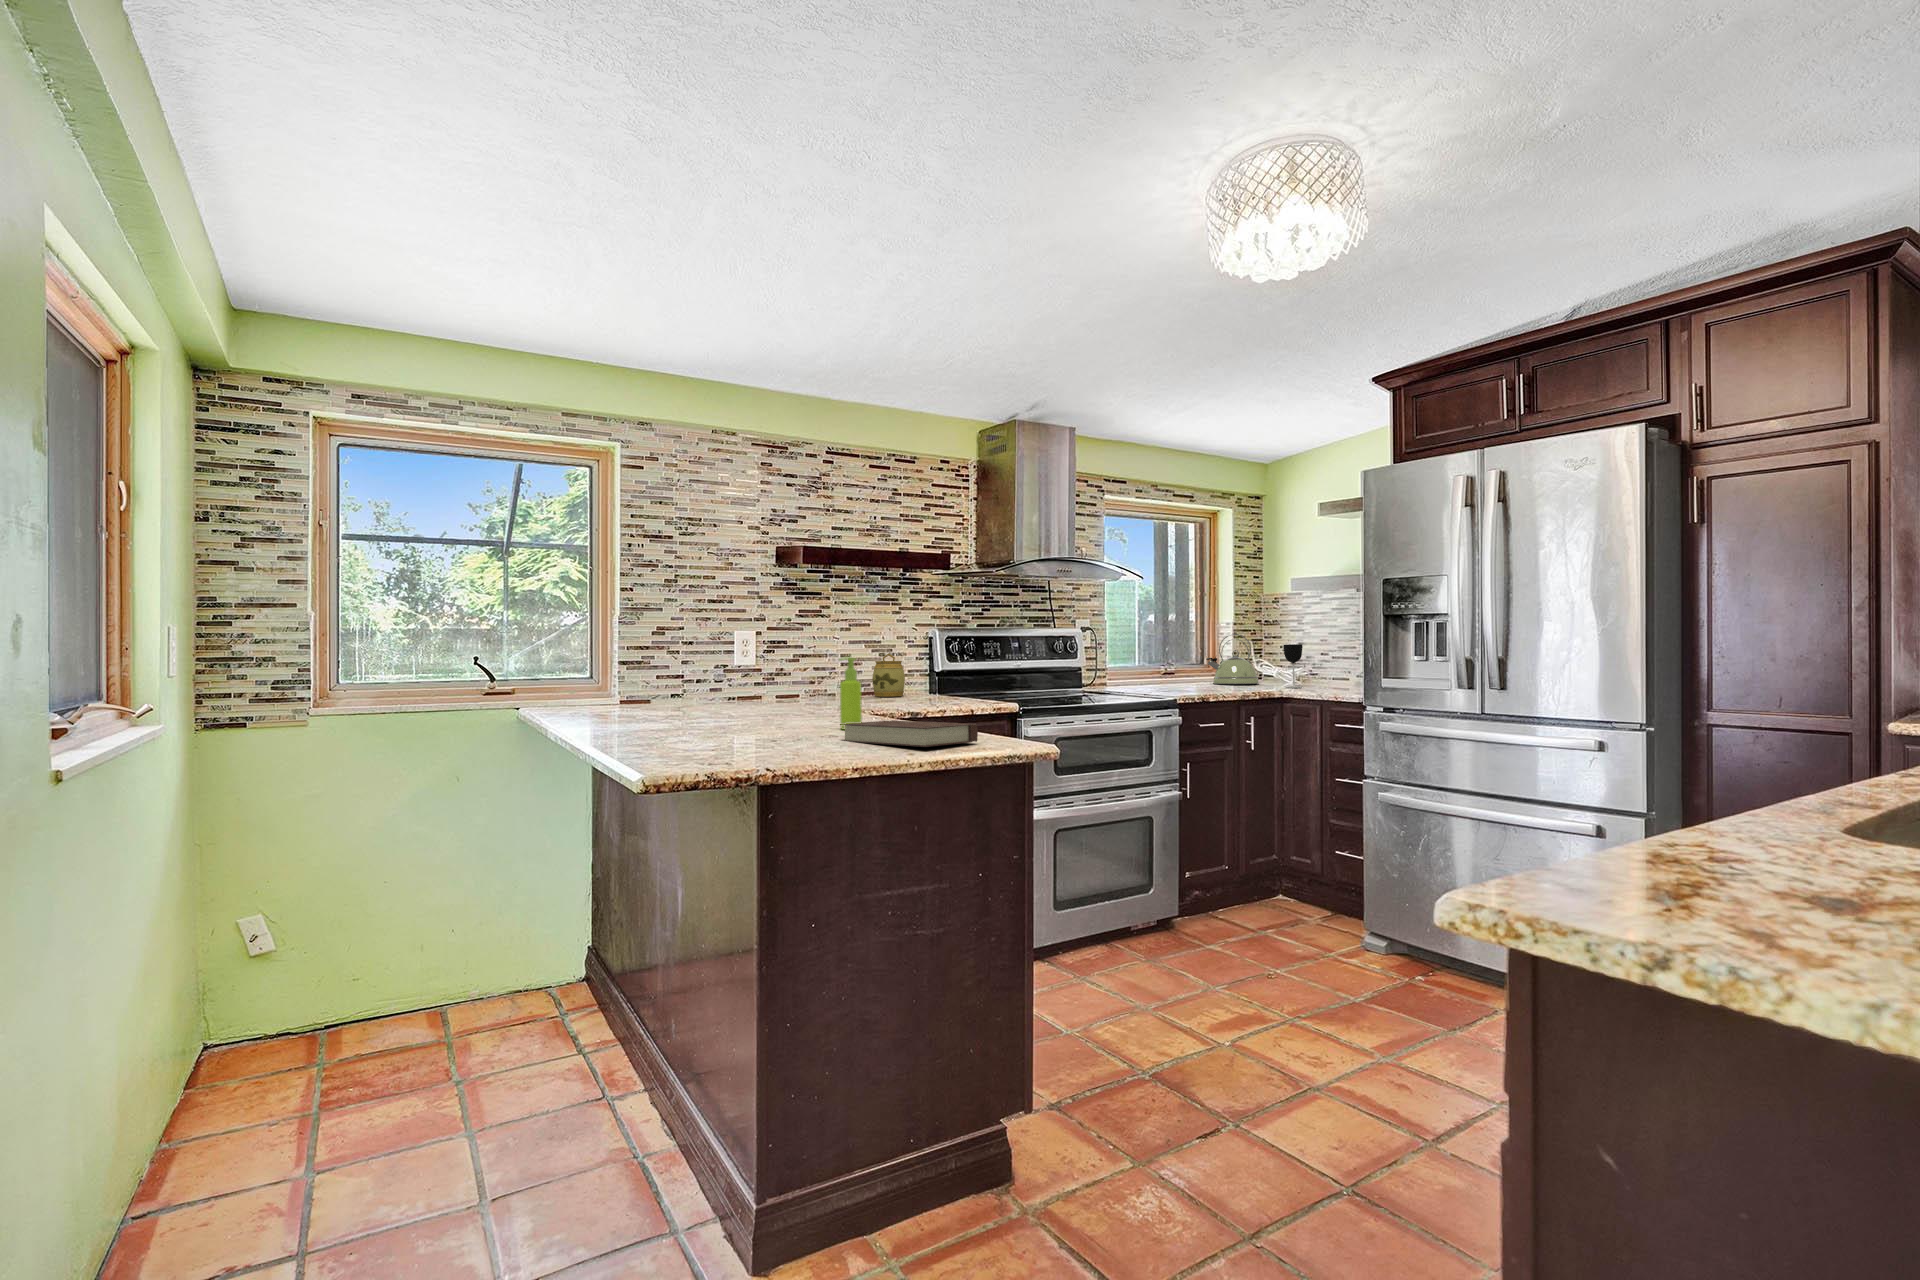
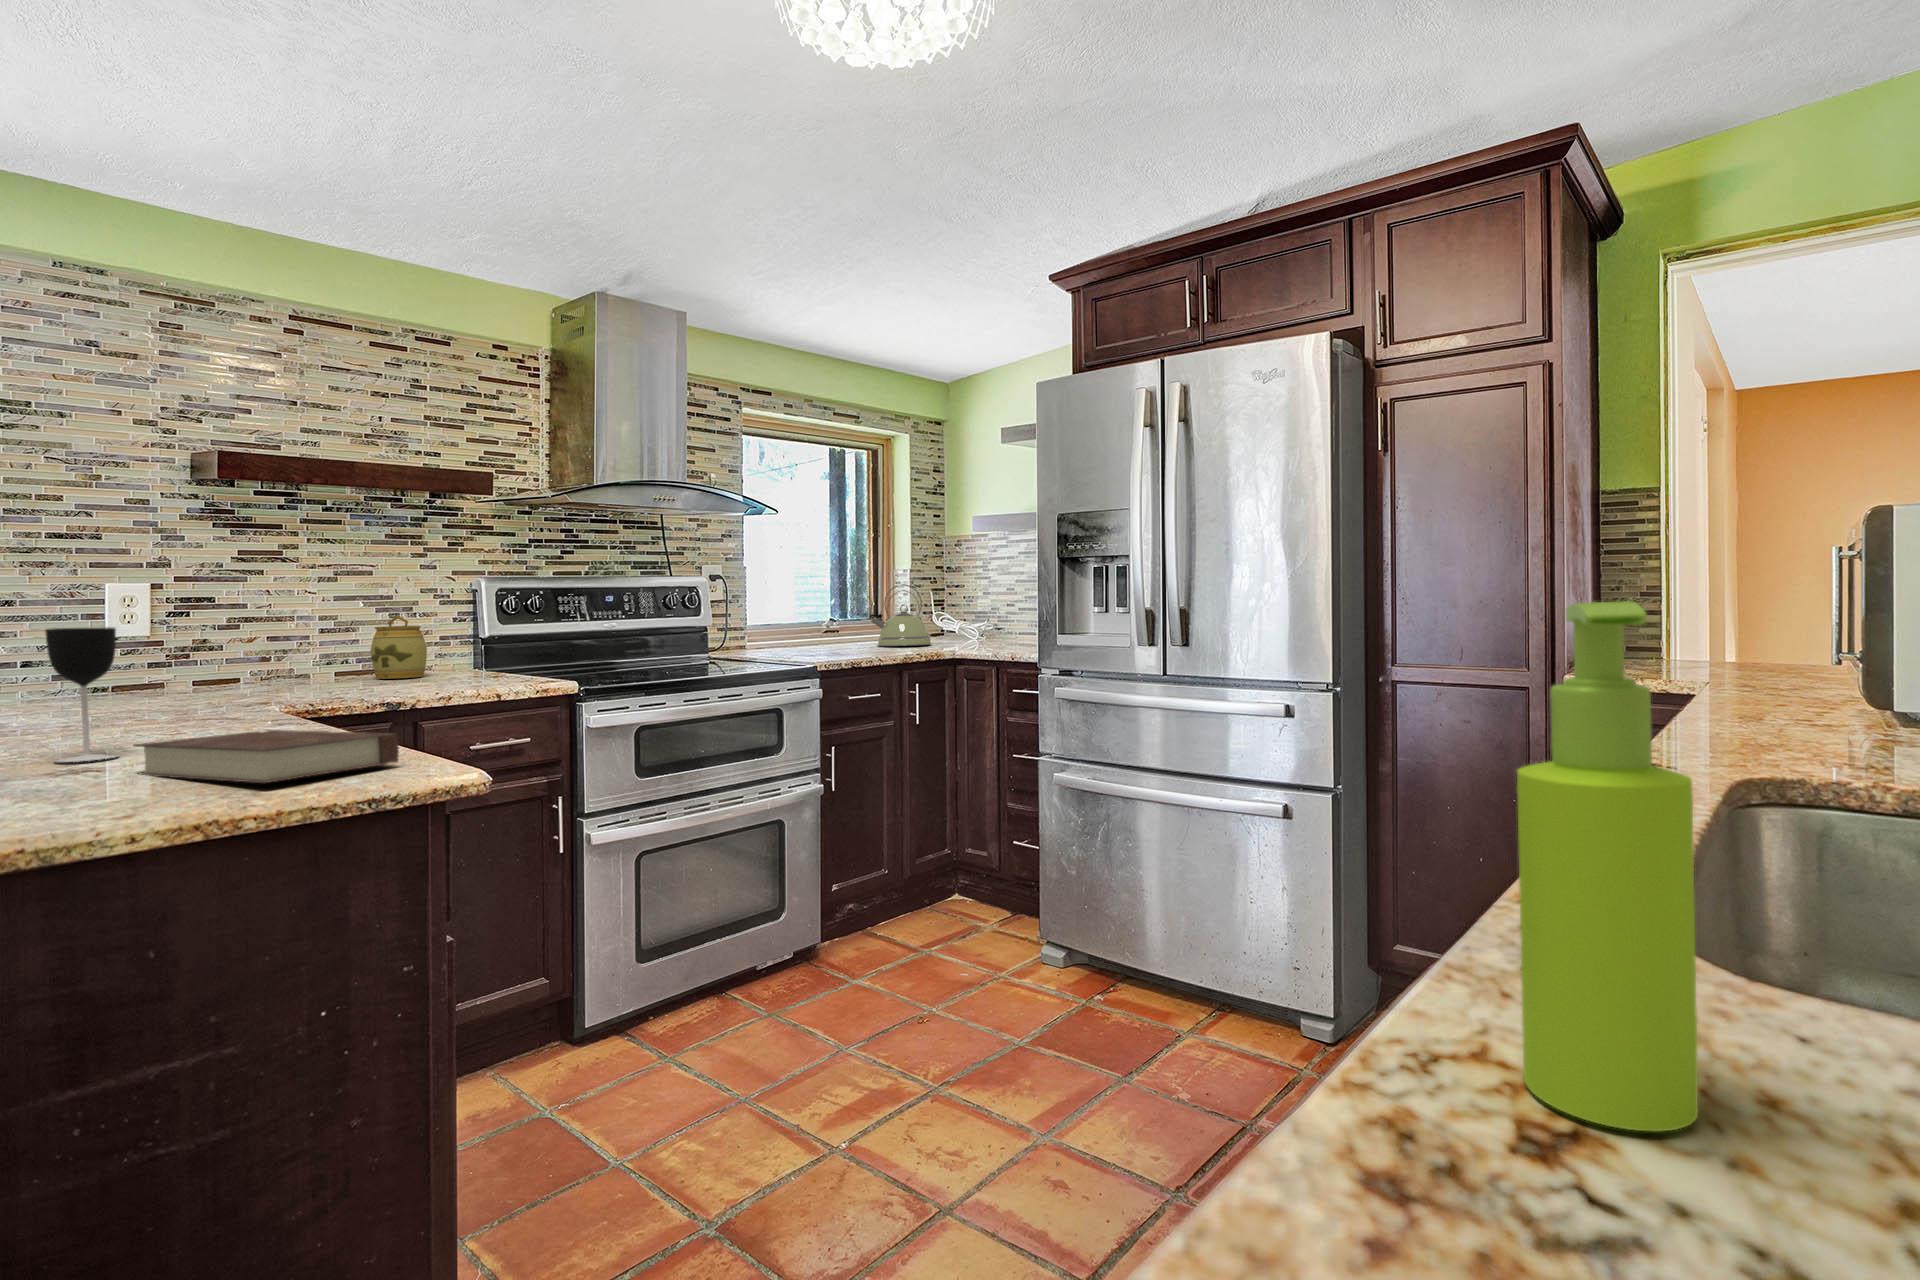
wine glass: present [1283,644,1302,688] -> present [45,627,117,762]
soap dispenser: present [839,657,862,729] -> present [1517,601,1698,1131]

